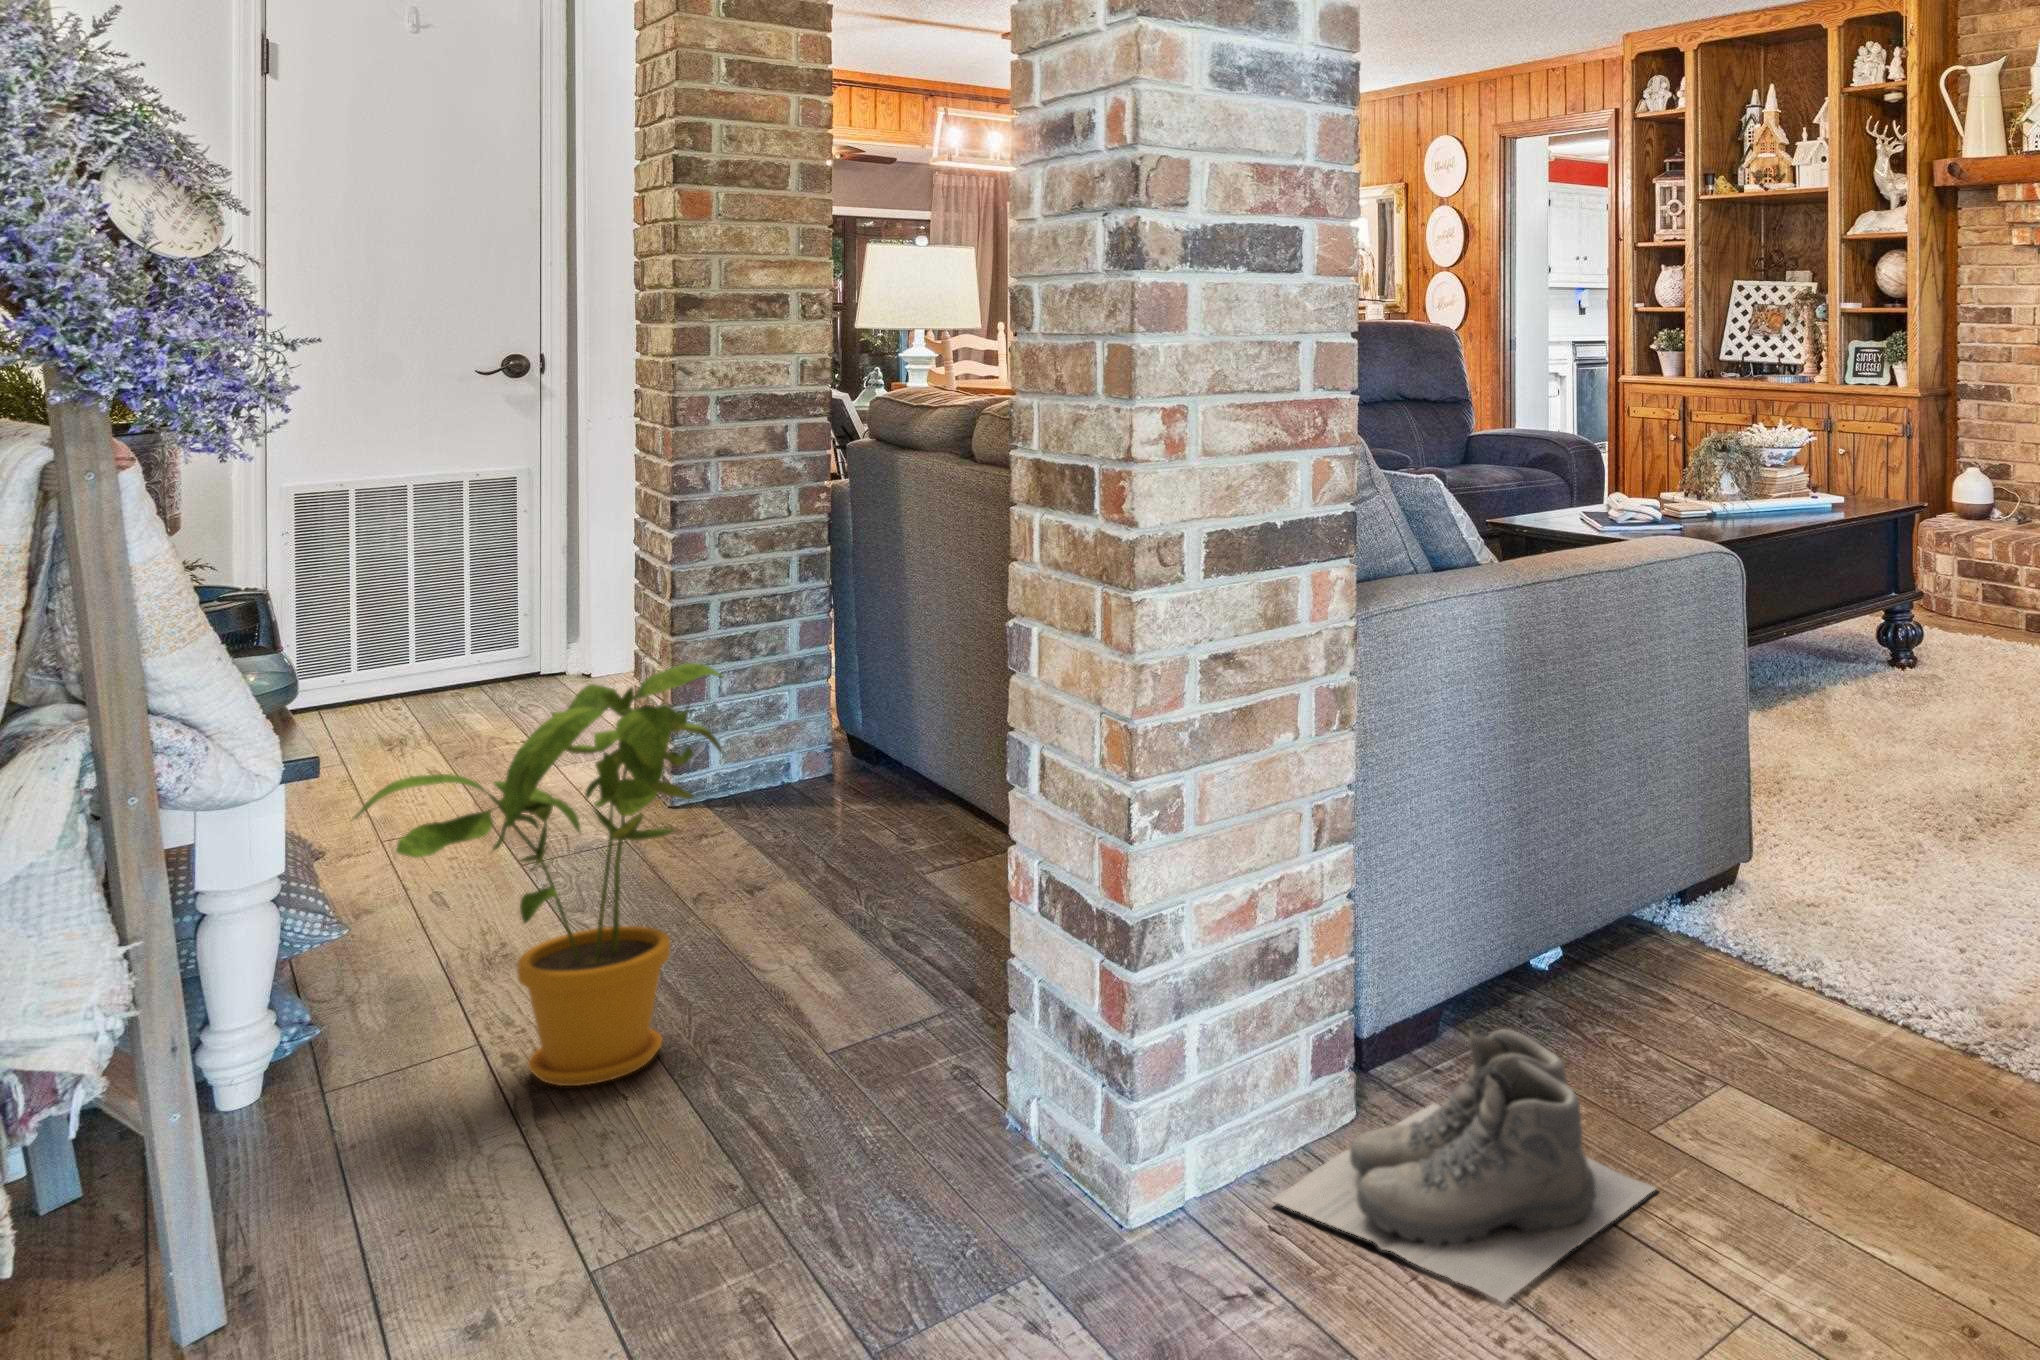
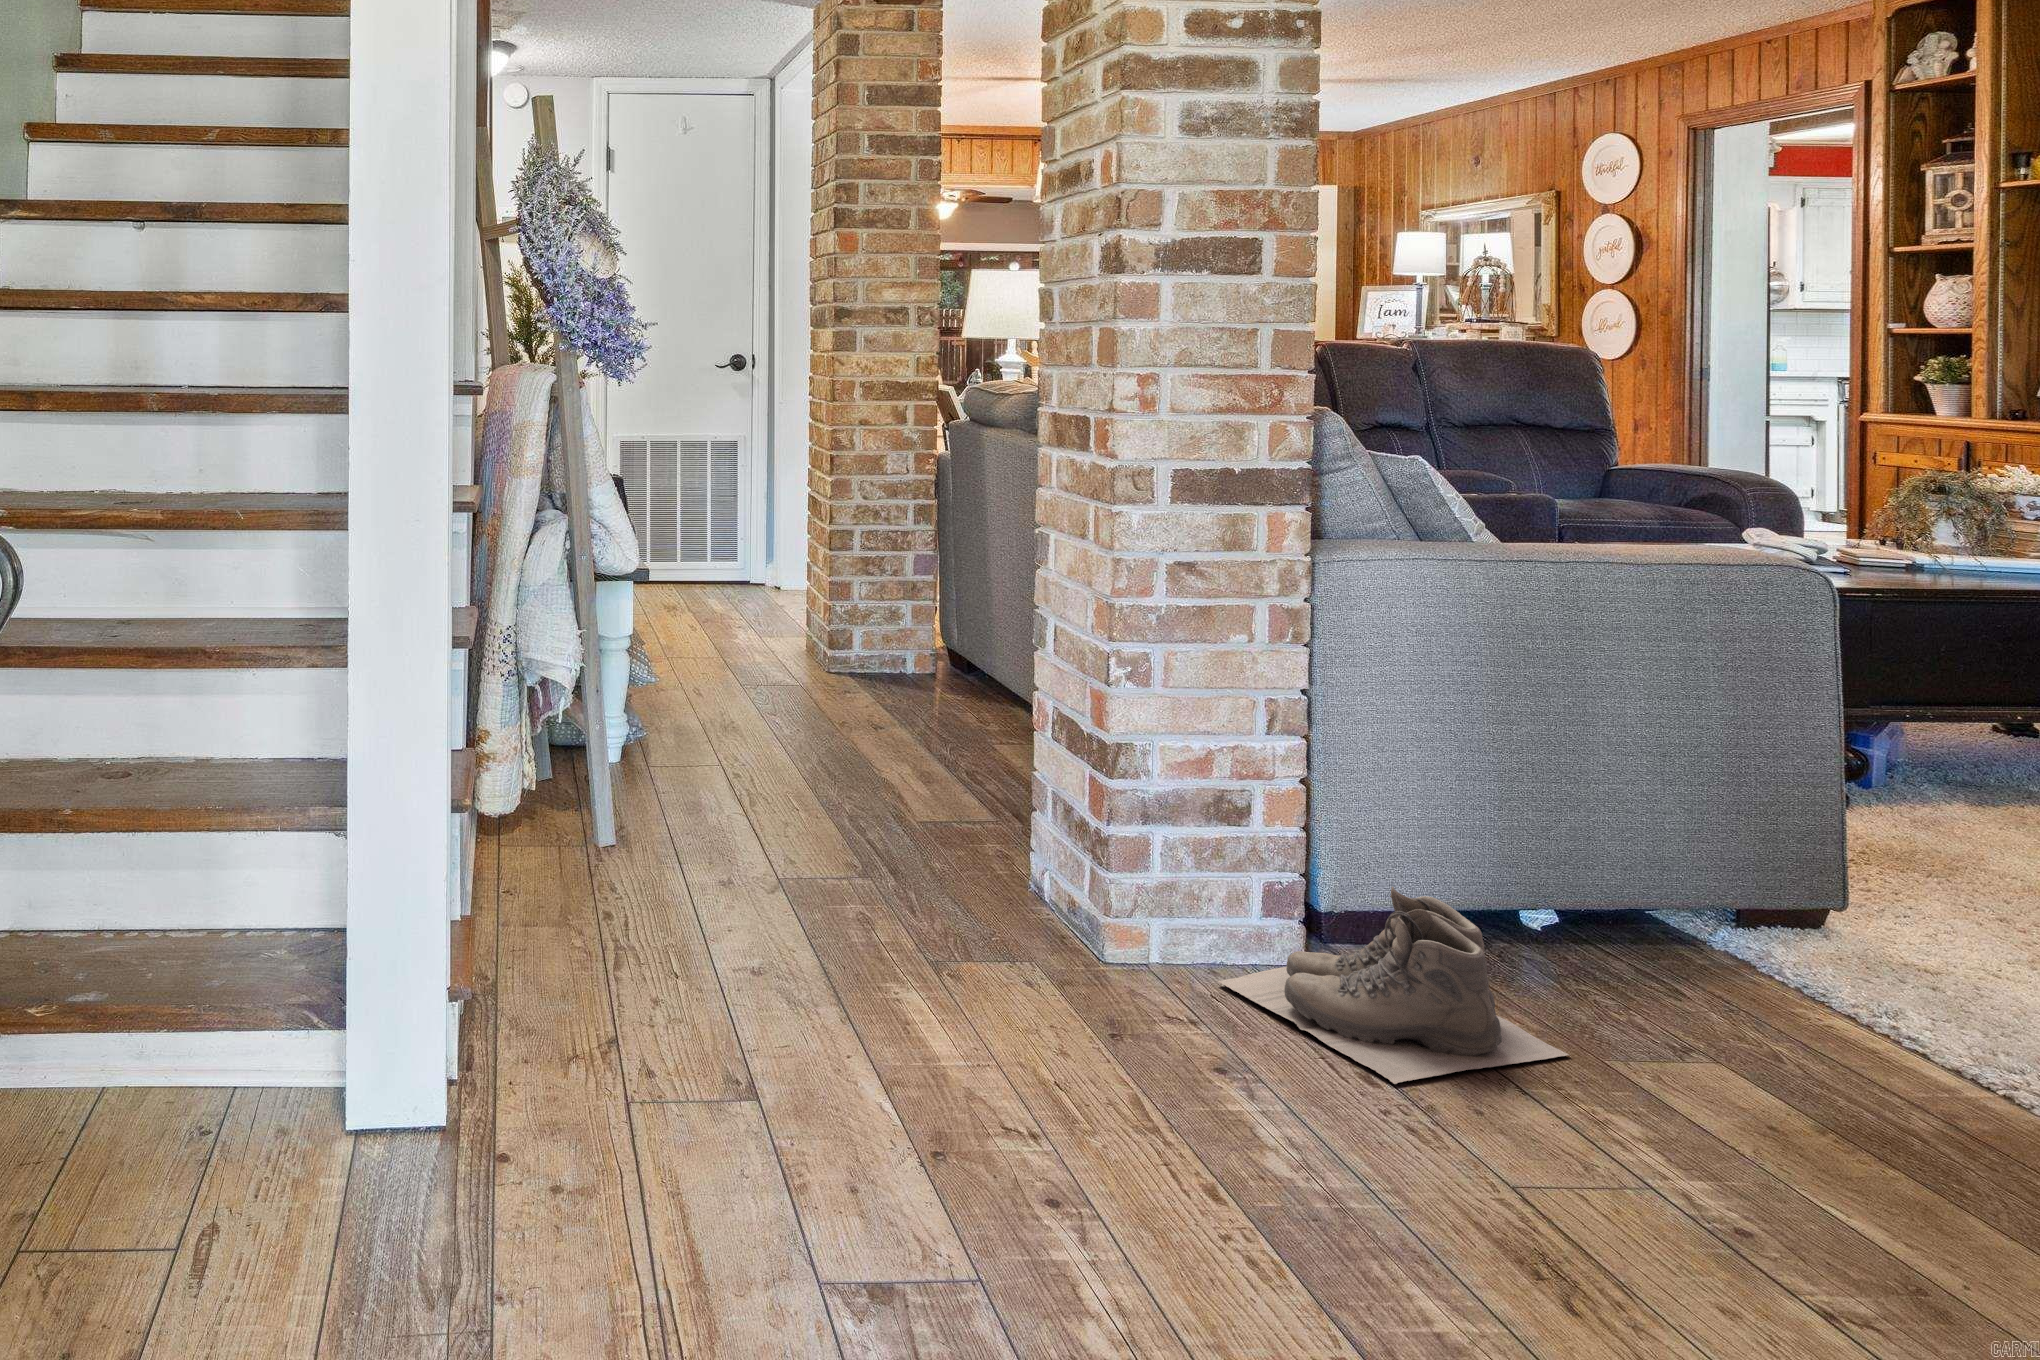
house plant: present [354,663,724,1086] -> none [635,547,852,821]

